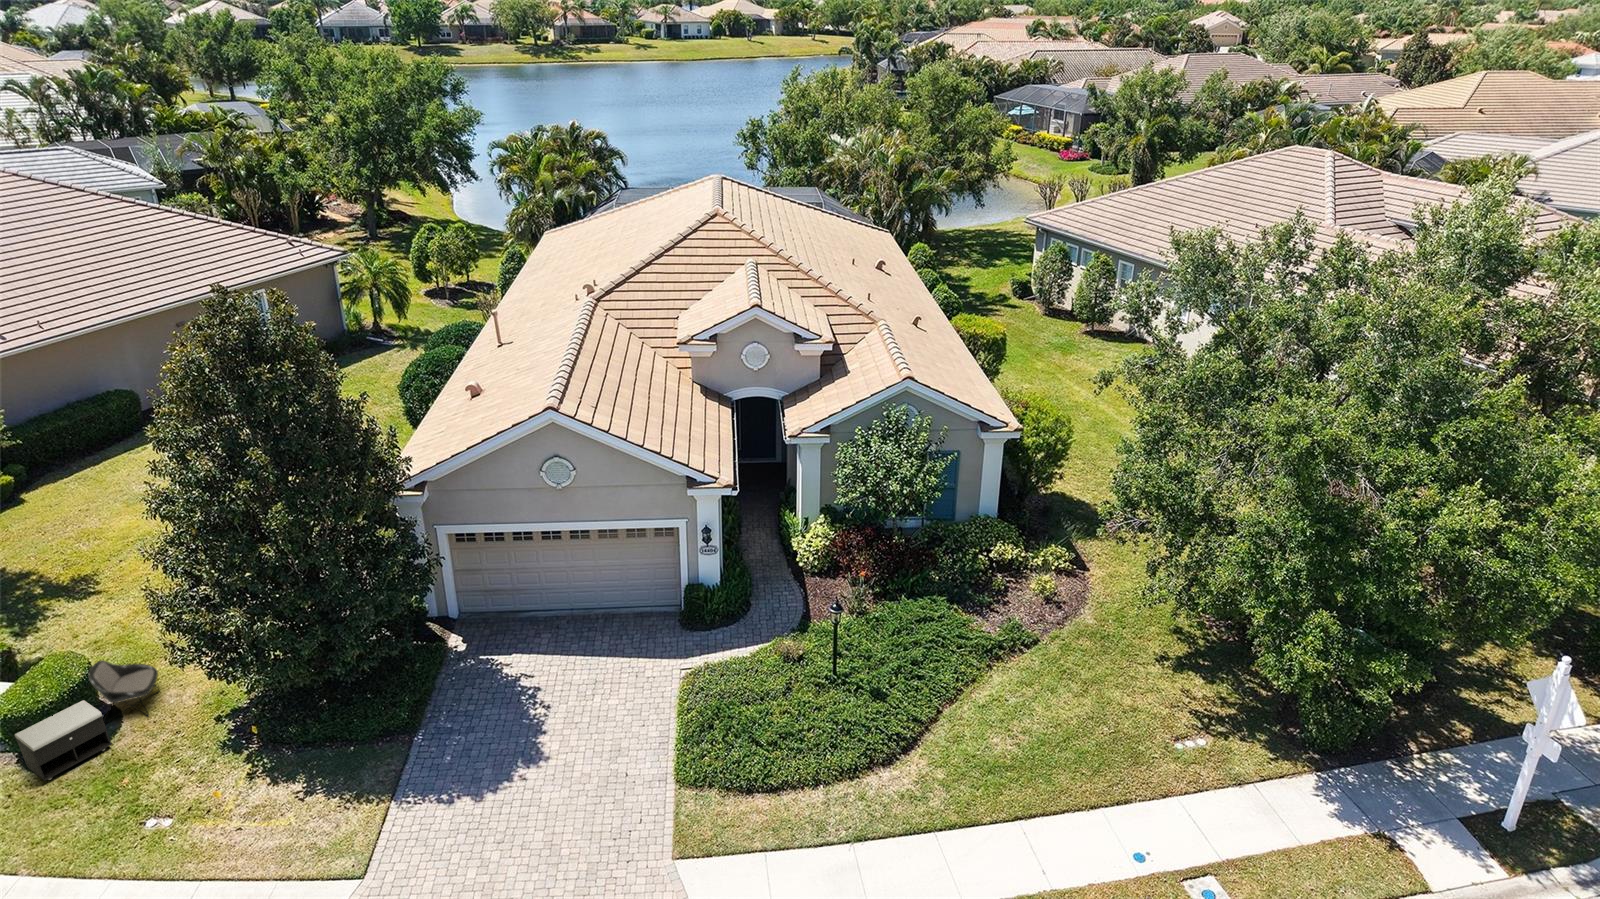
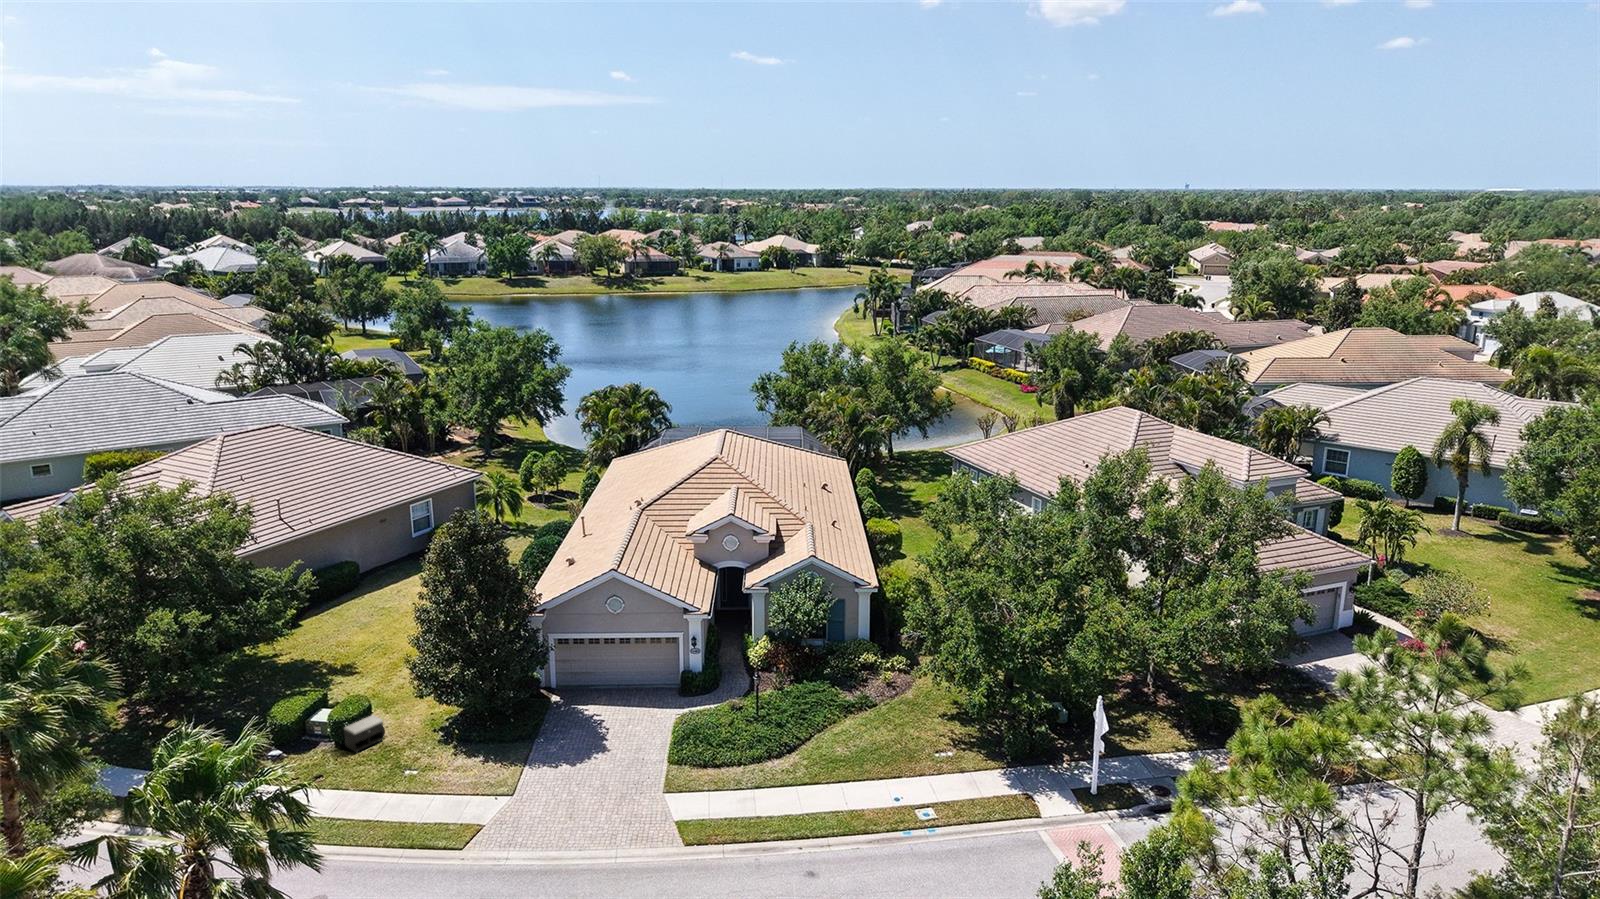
lounge chair: present [89,660,159,723] -> none [373,698,403,731]

